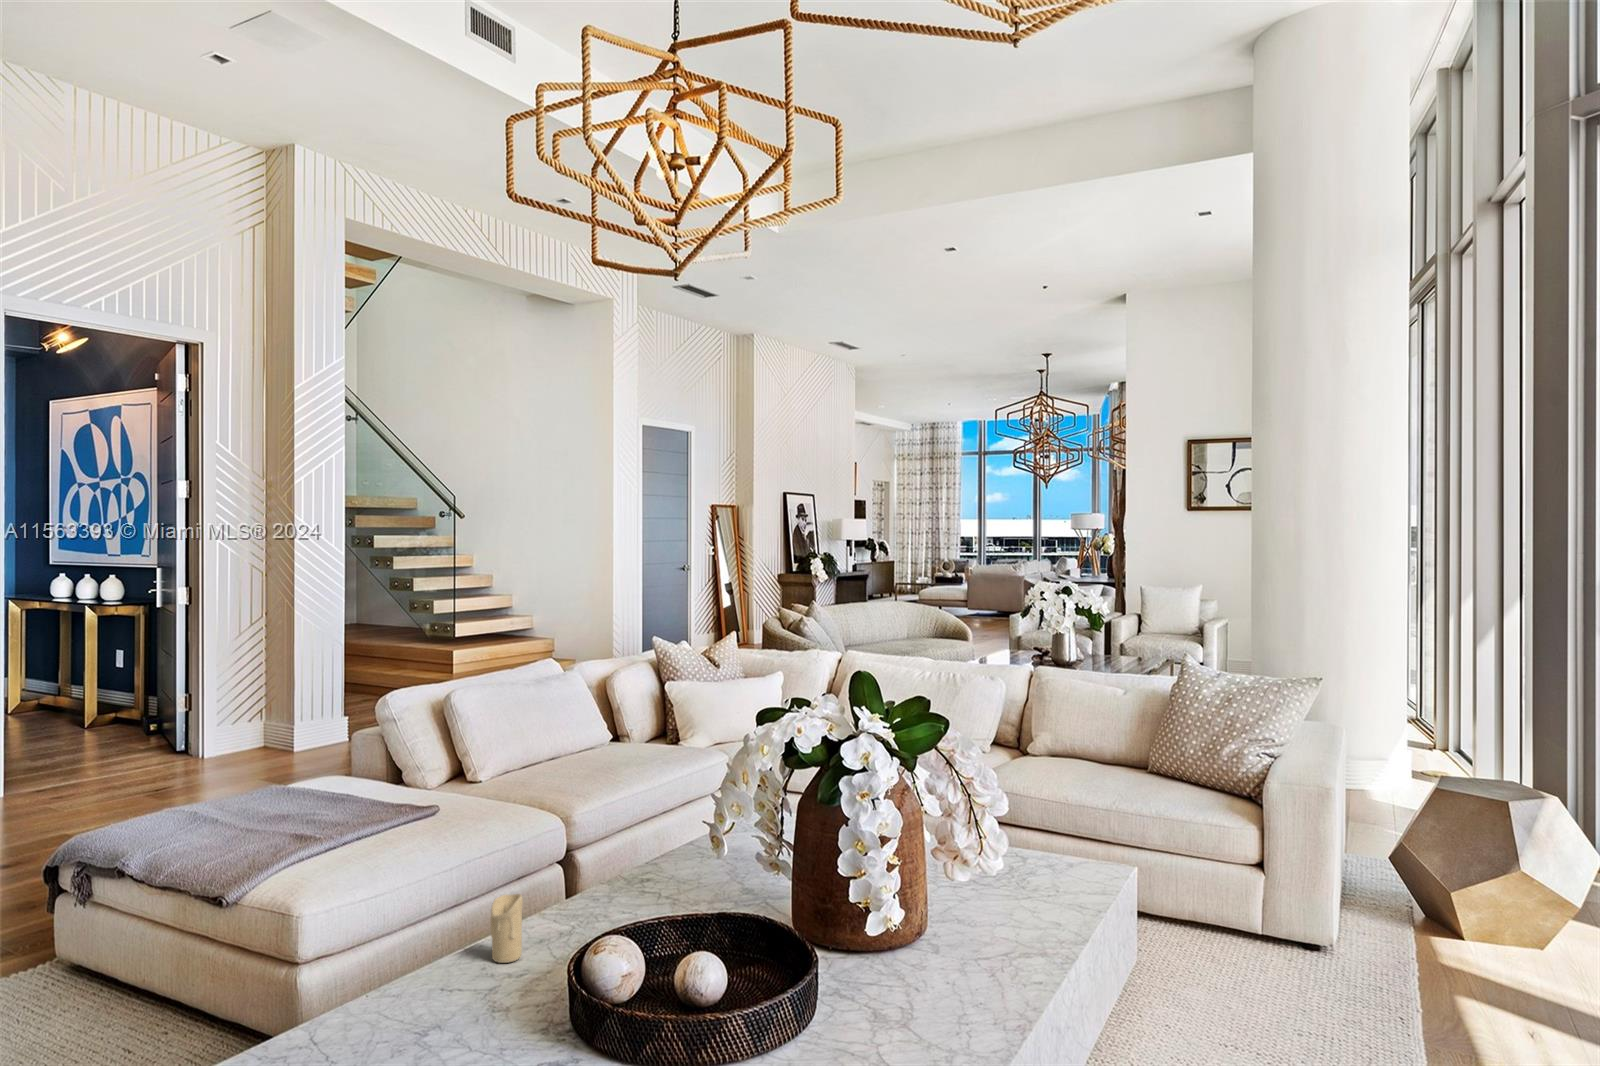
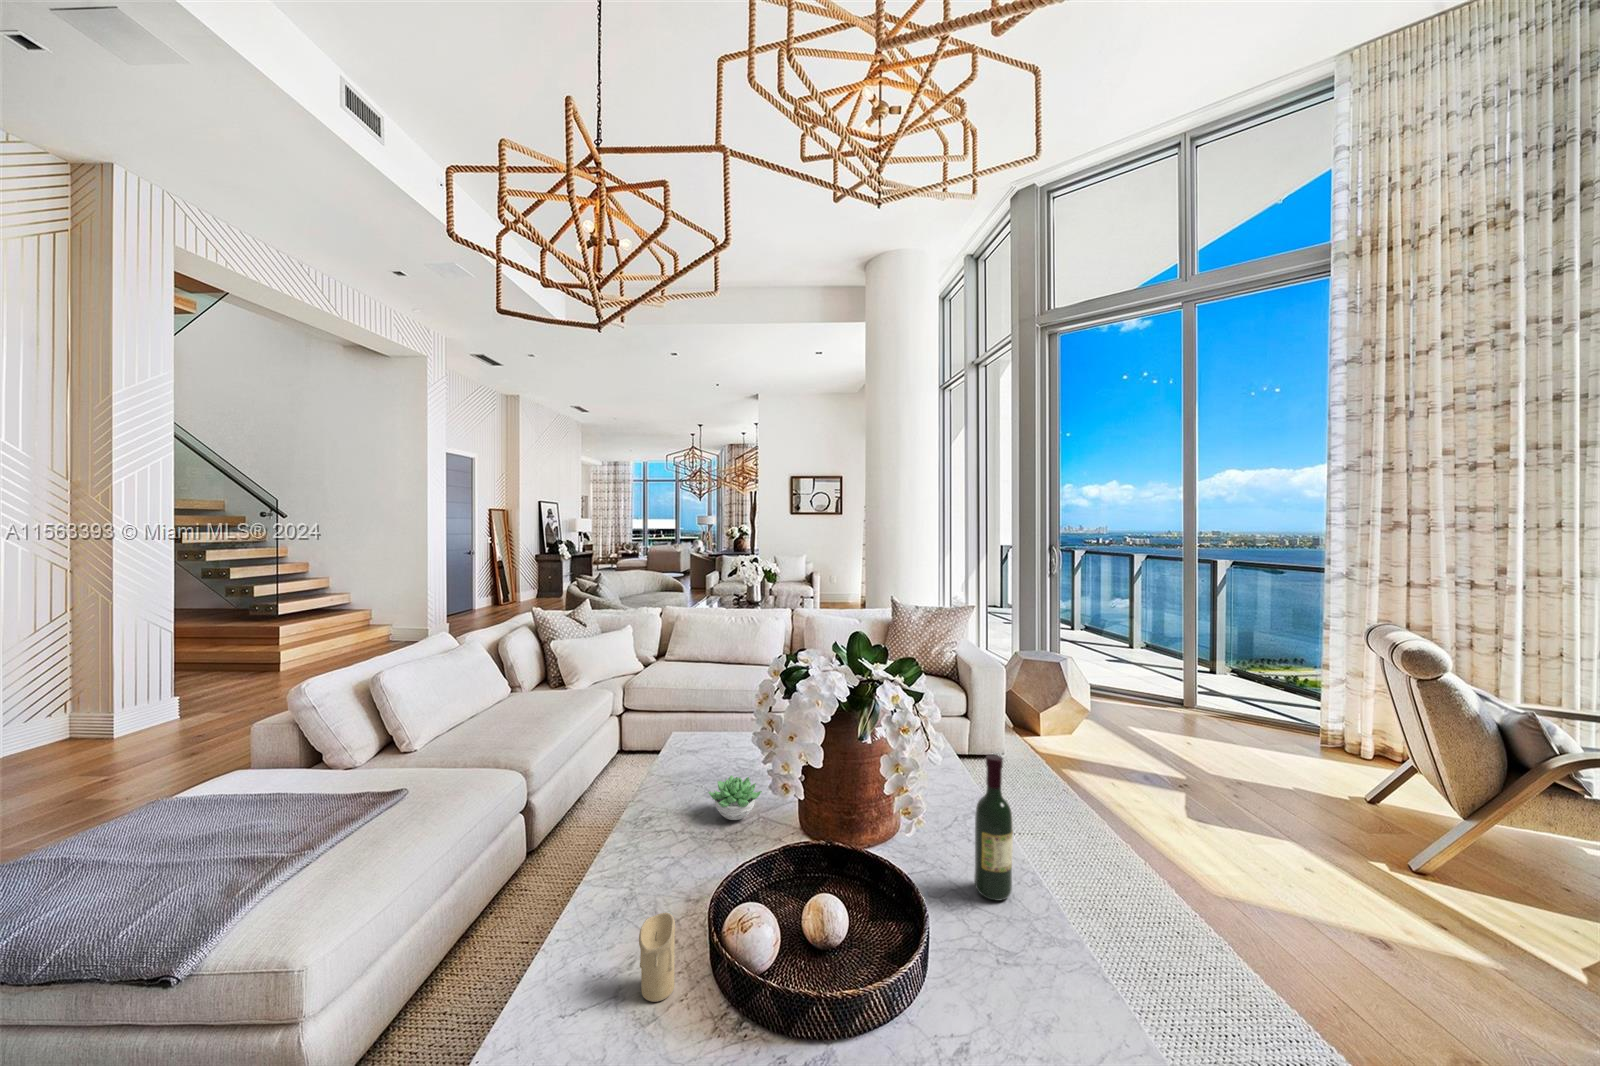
wine bottle: none [860,814,902,981] -> present [974,755,1013,901]
succulent plant: none [680,831,735,877] -> present [708,775,762,820]

